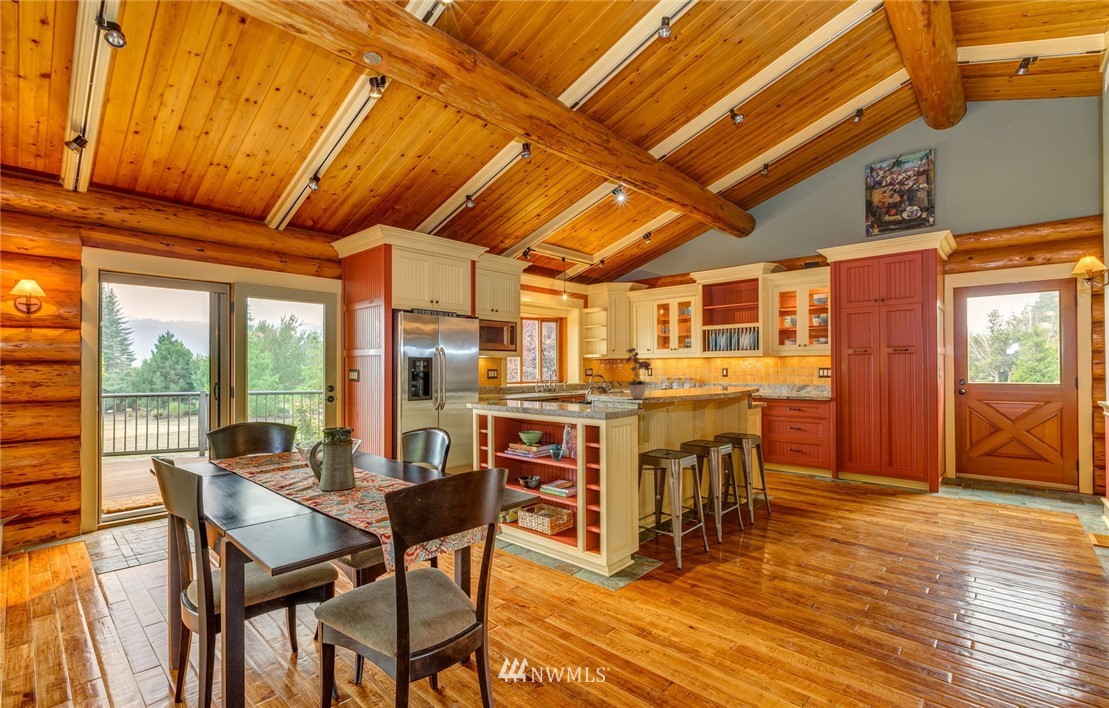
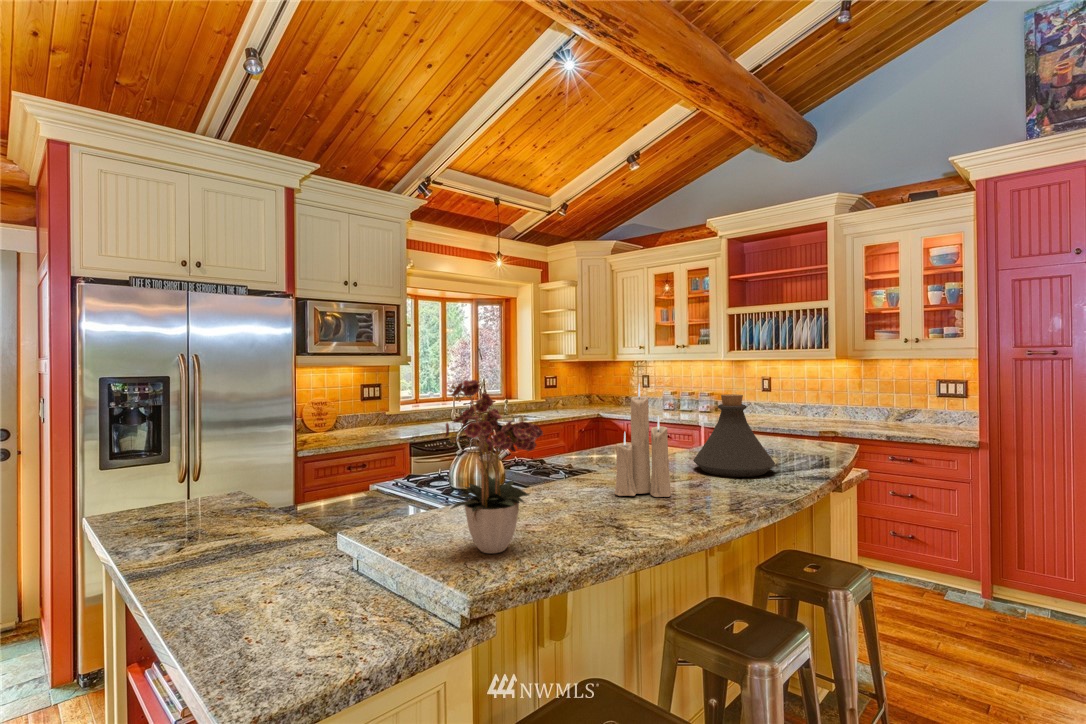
candle: none [664,352,685,396] -> present [615,384,671,497]
bottle: none [691,362,724,394] -> present [693,394,775,477]

